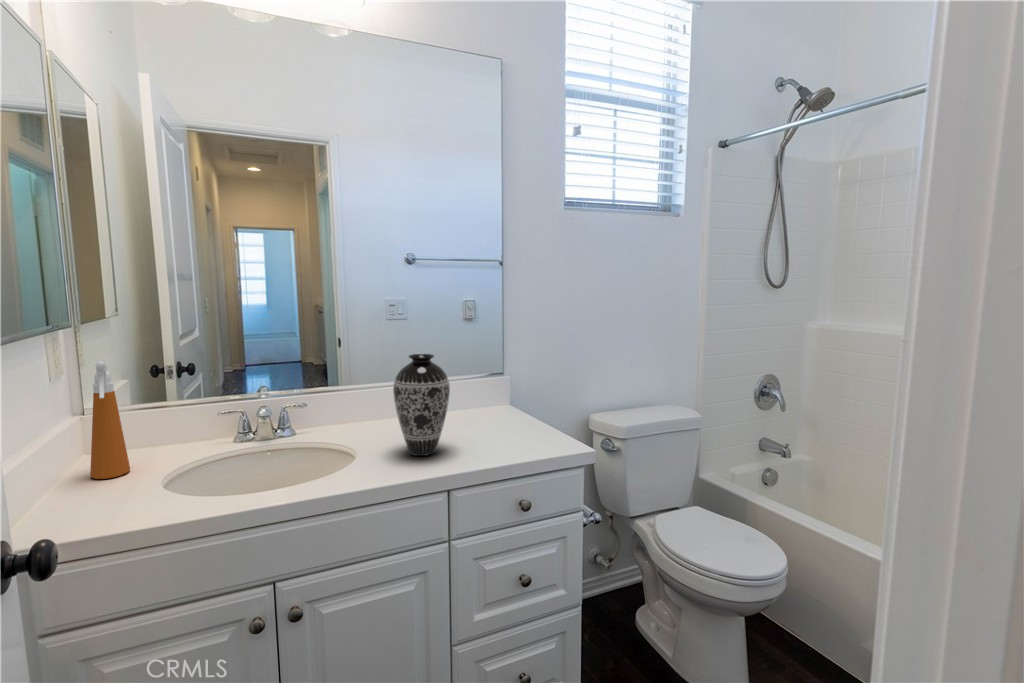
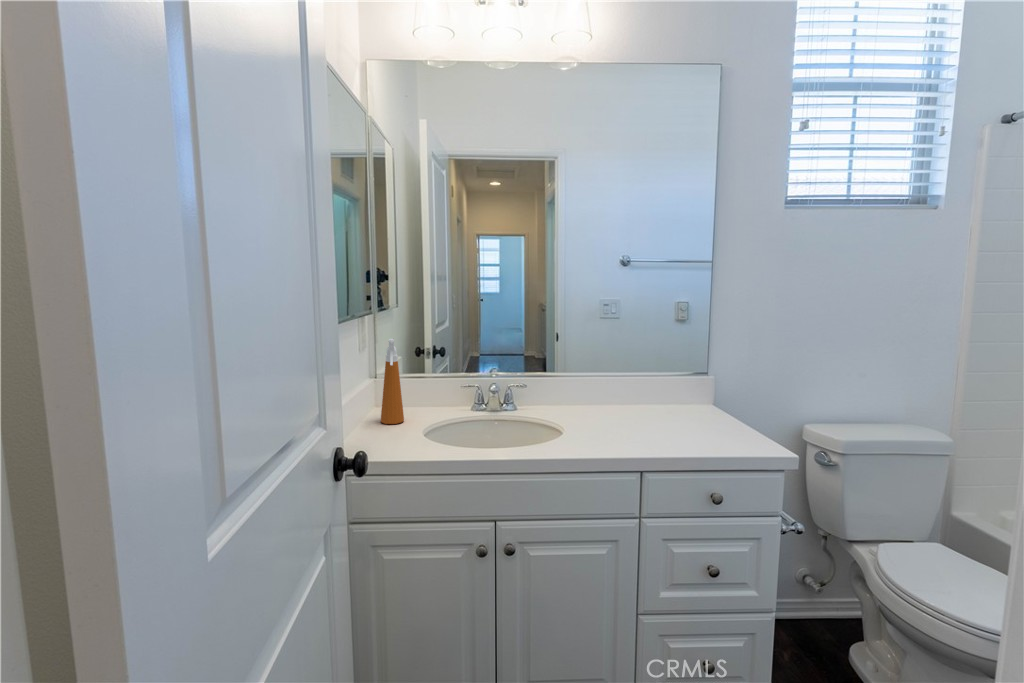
decorative vase: present [393,354,450,456] -> none [599,348,650,439]

